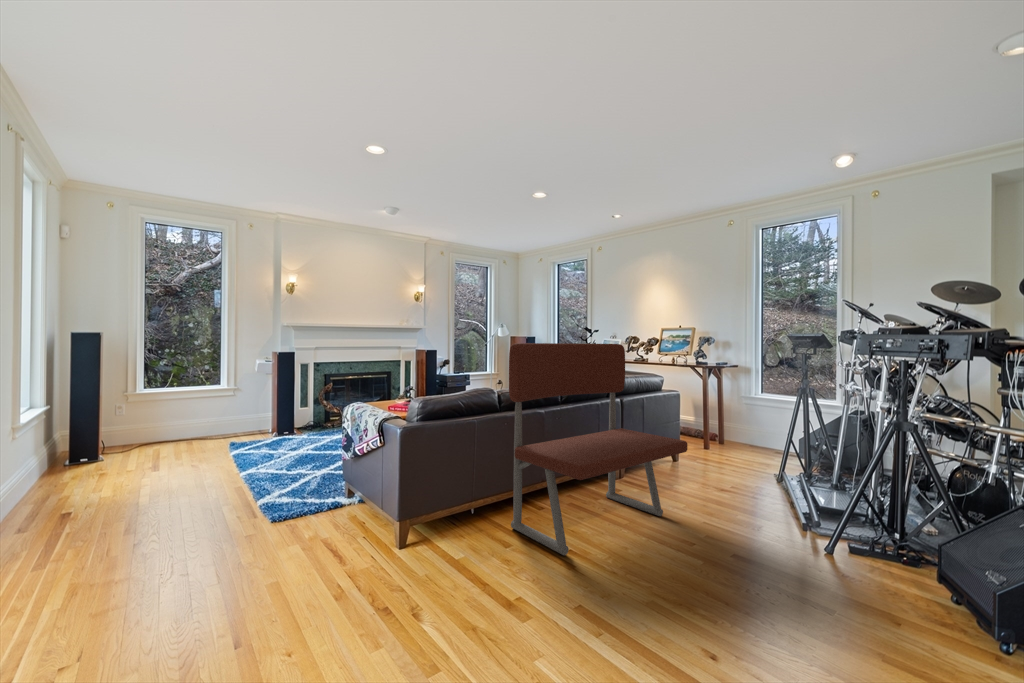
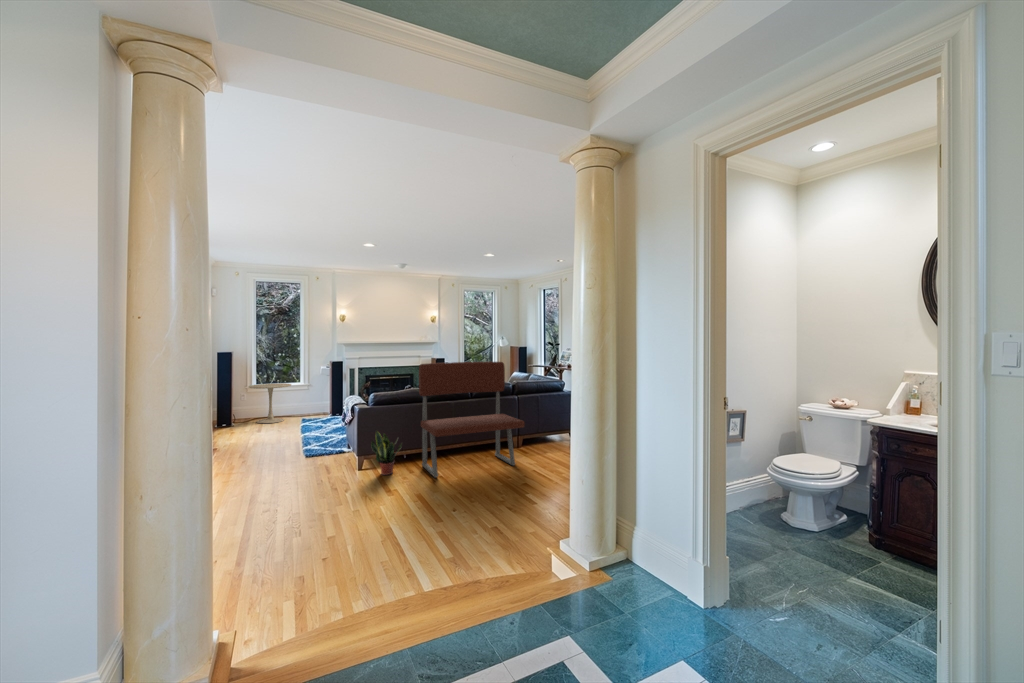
side table: none [132,386,210,453] -> present [249,383,291,423]
potted plant: none [432,469,487,556] -> present [371,431,402,475]

